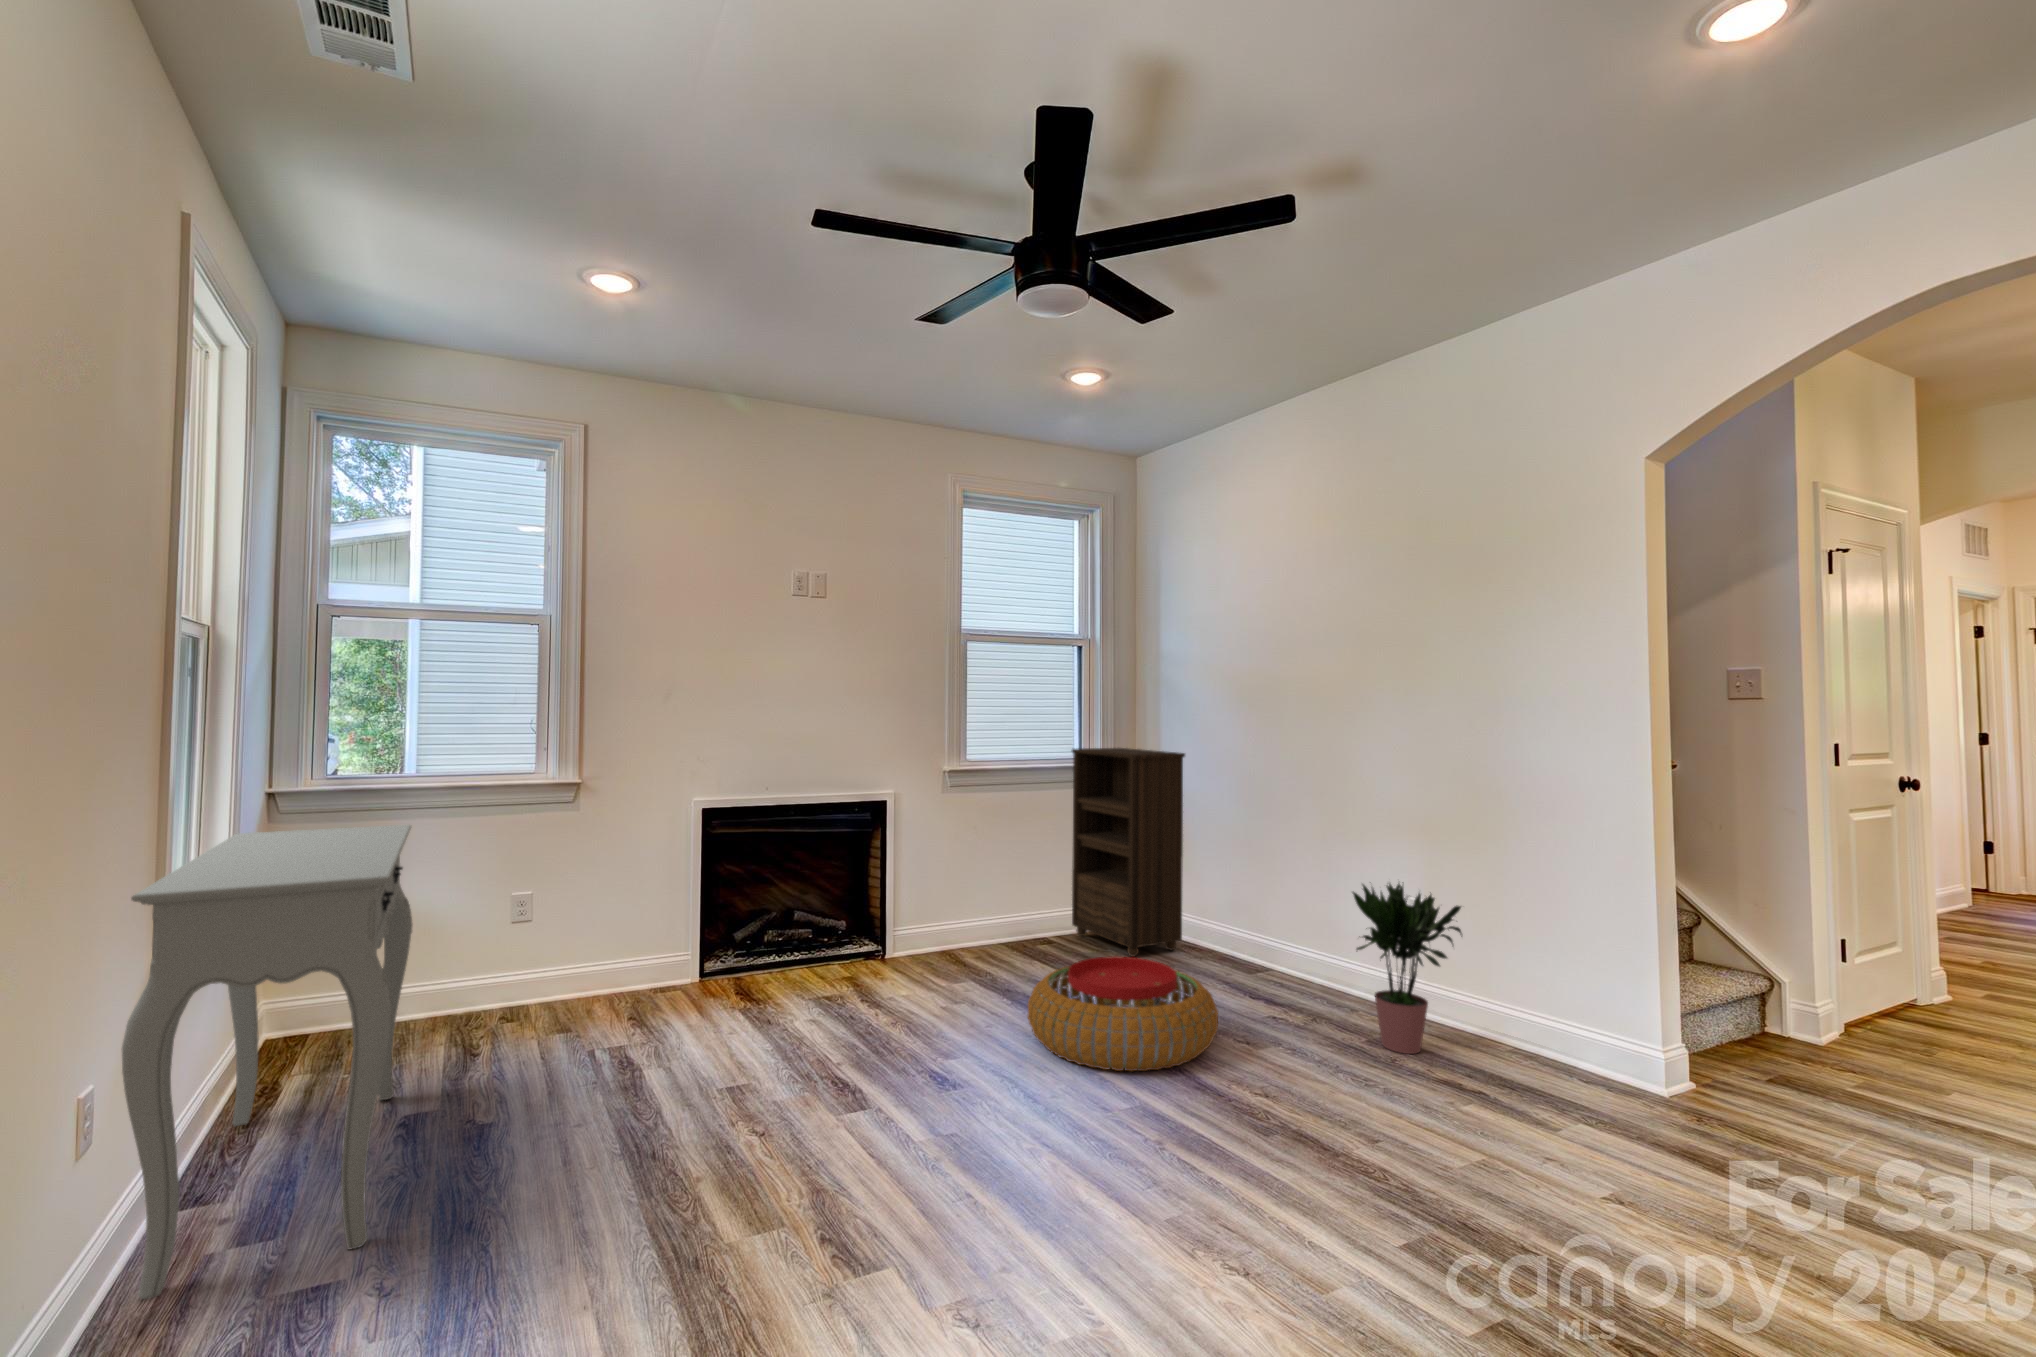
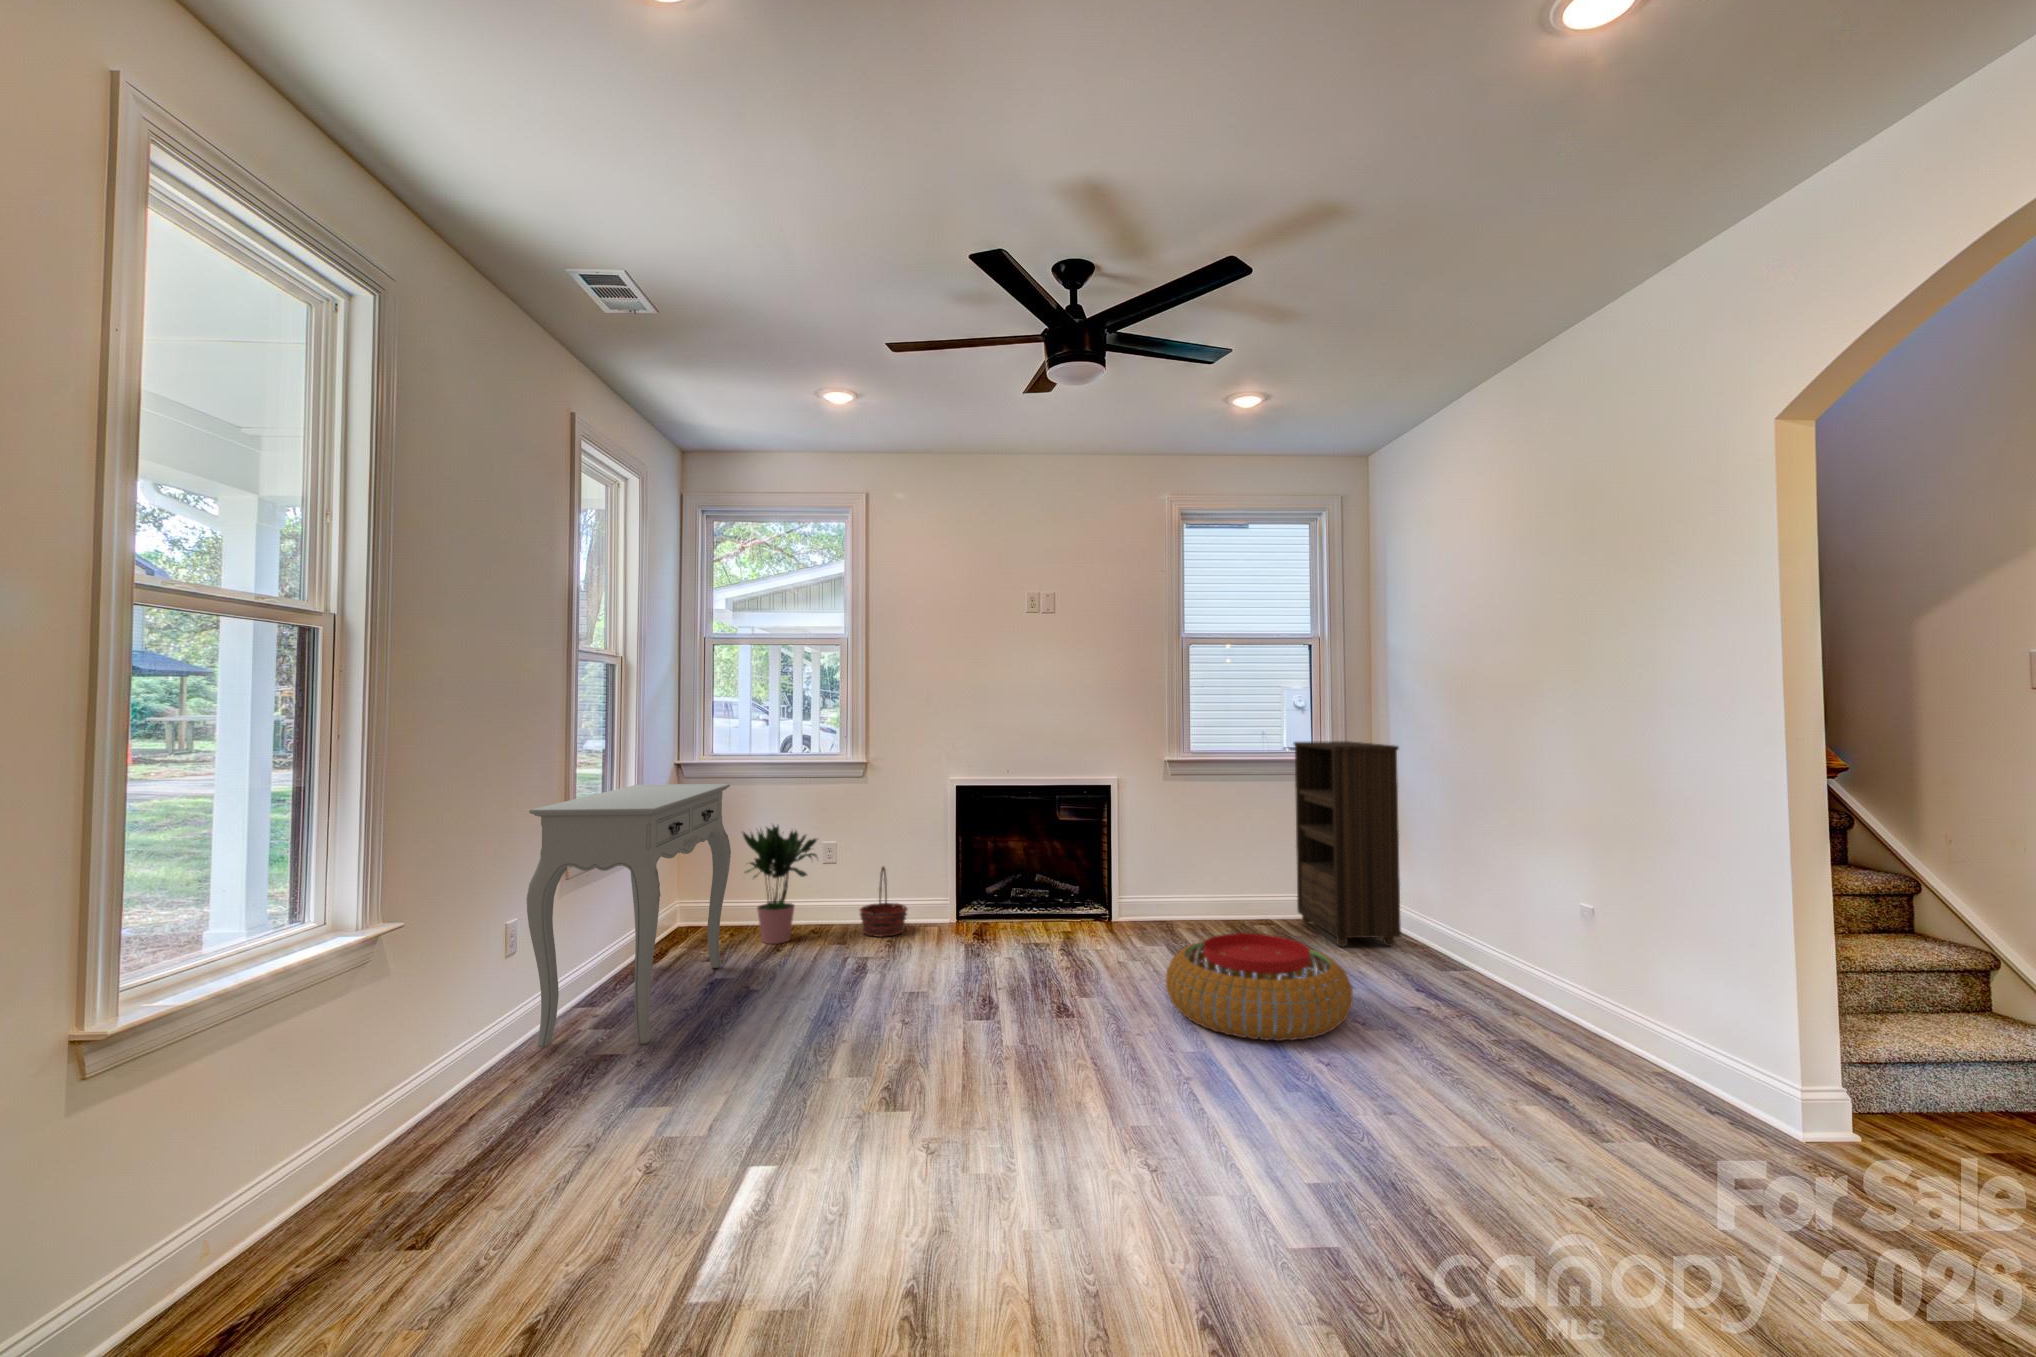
potted plant: present [1353,883,1462,1054] -> present [743,826,817,944]
basket: none [575,920,646,1015] -> present [860,867,907,937]

